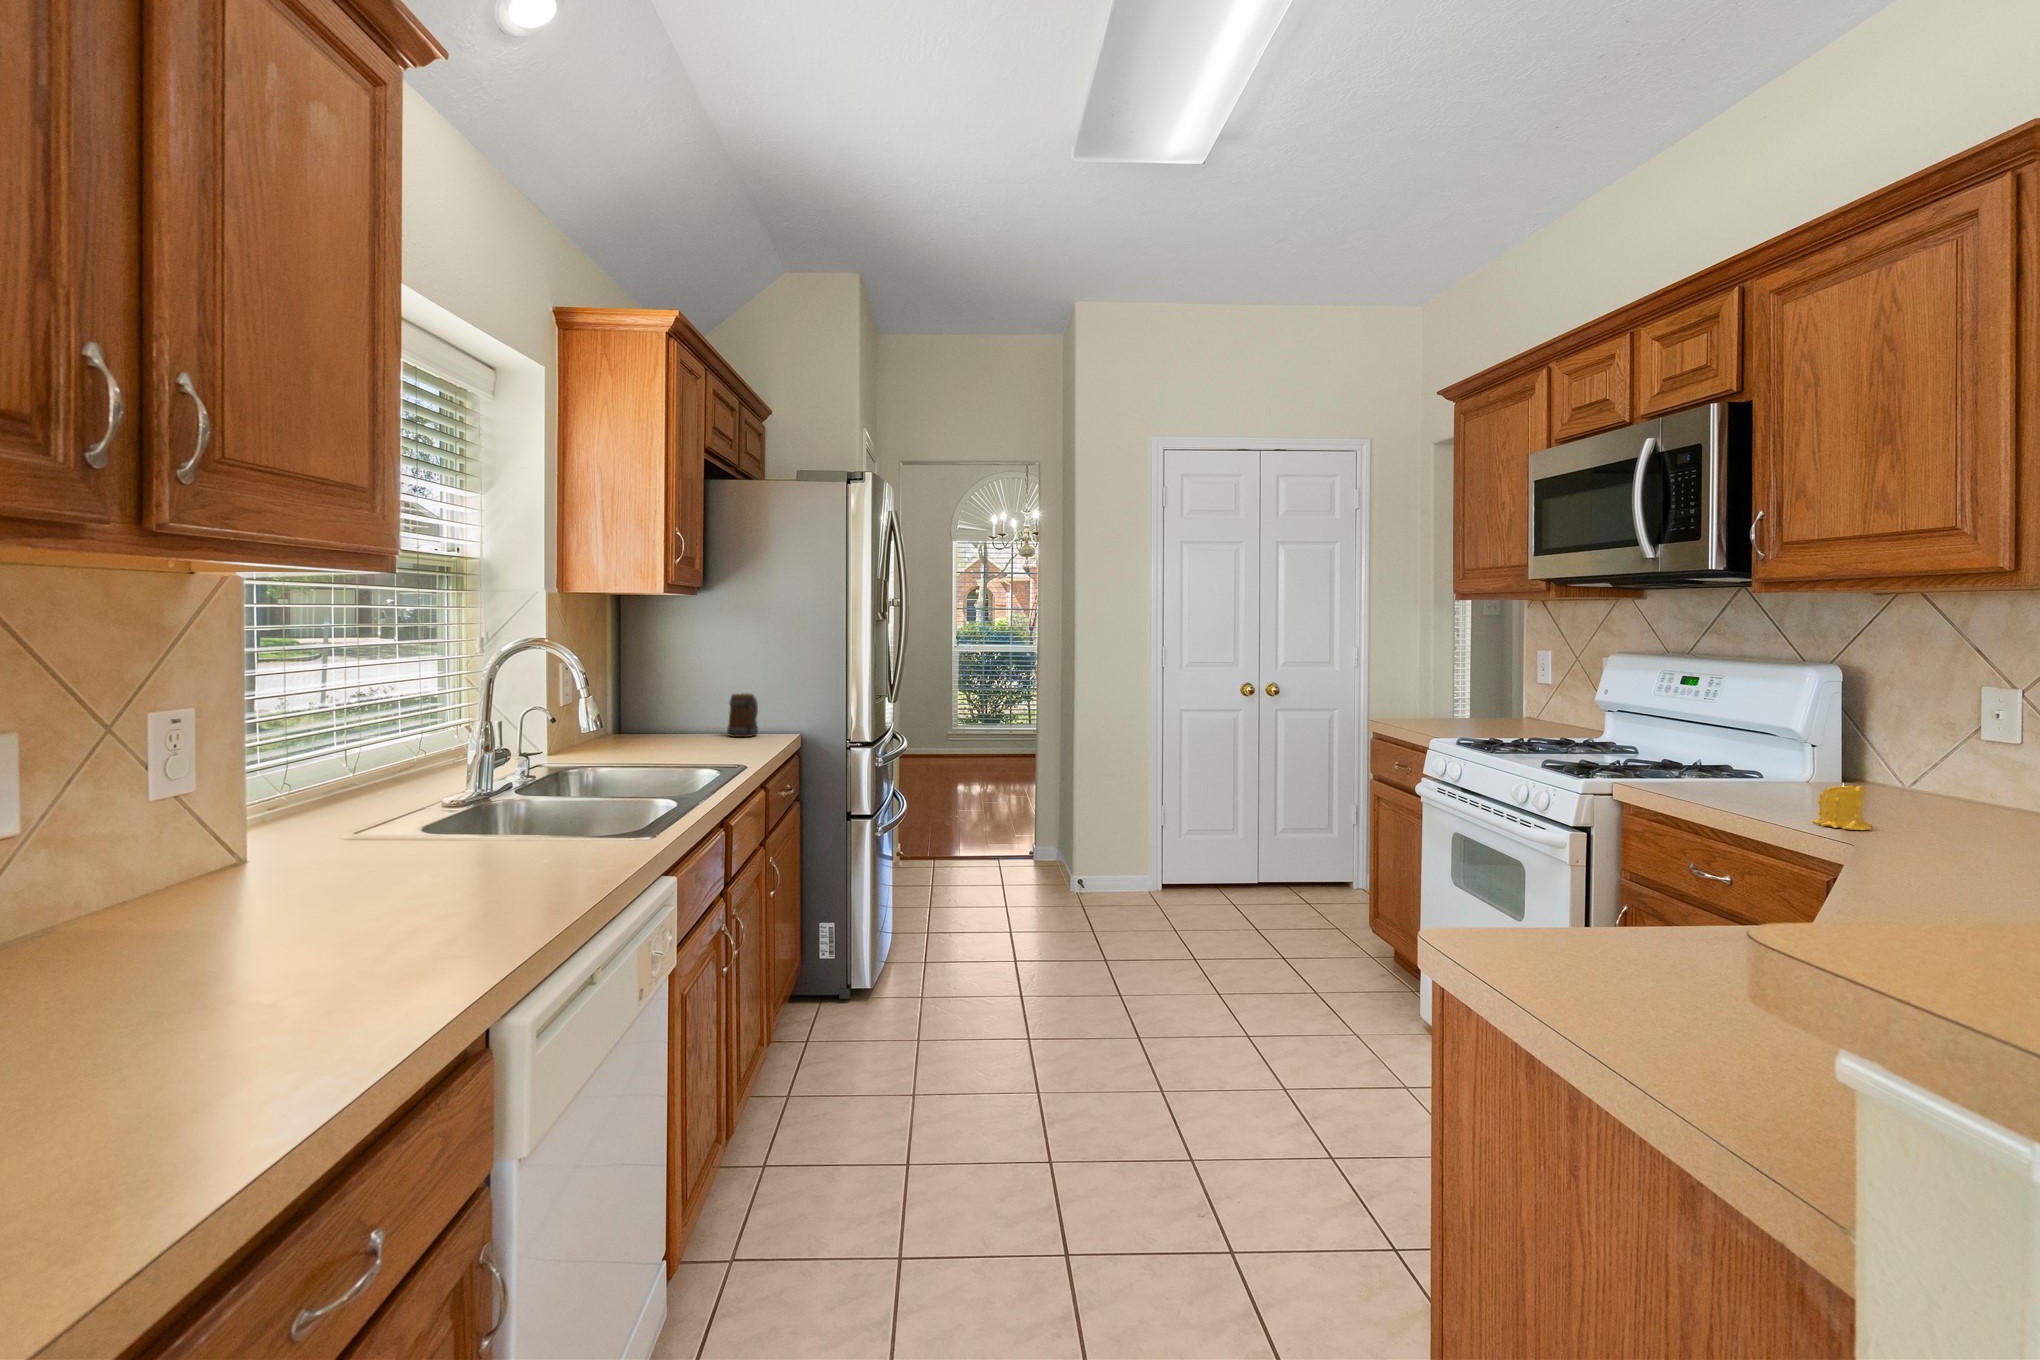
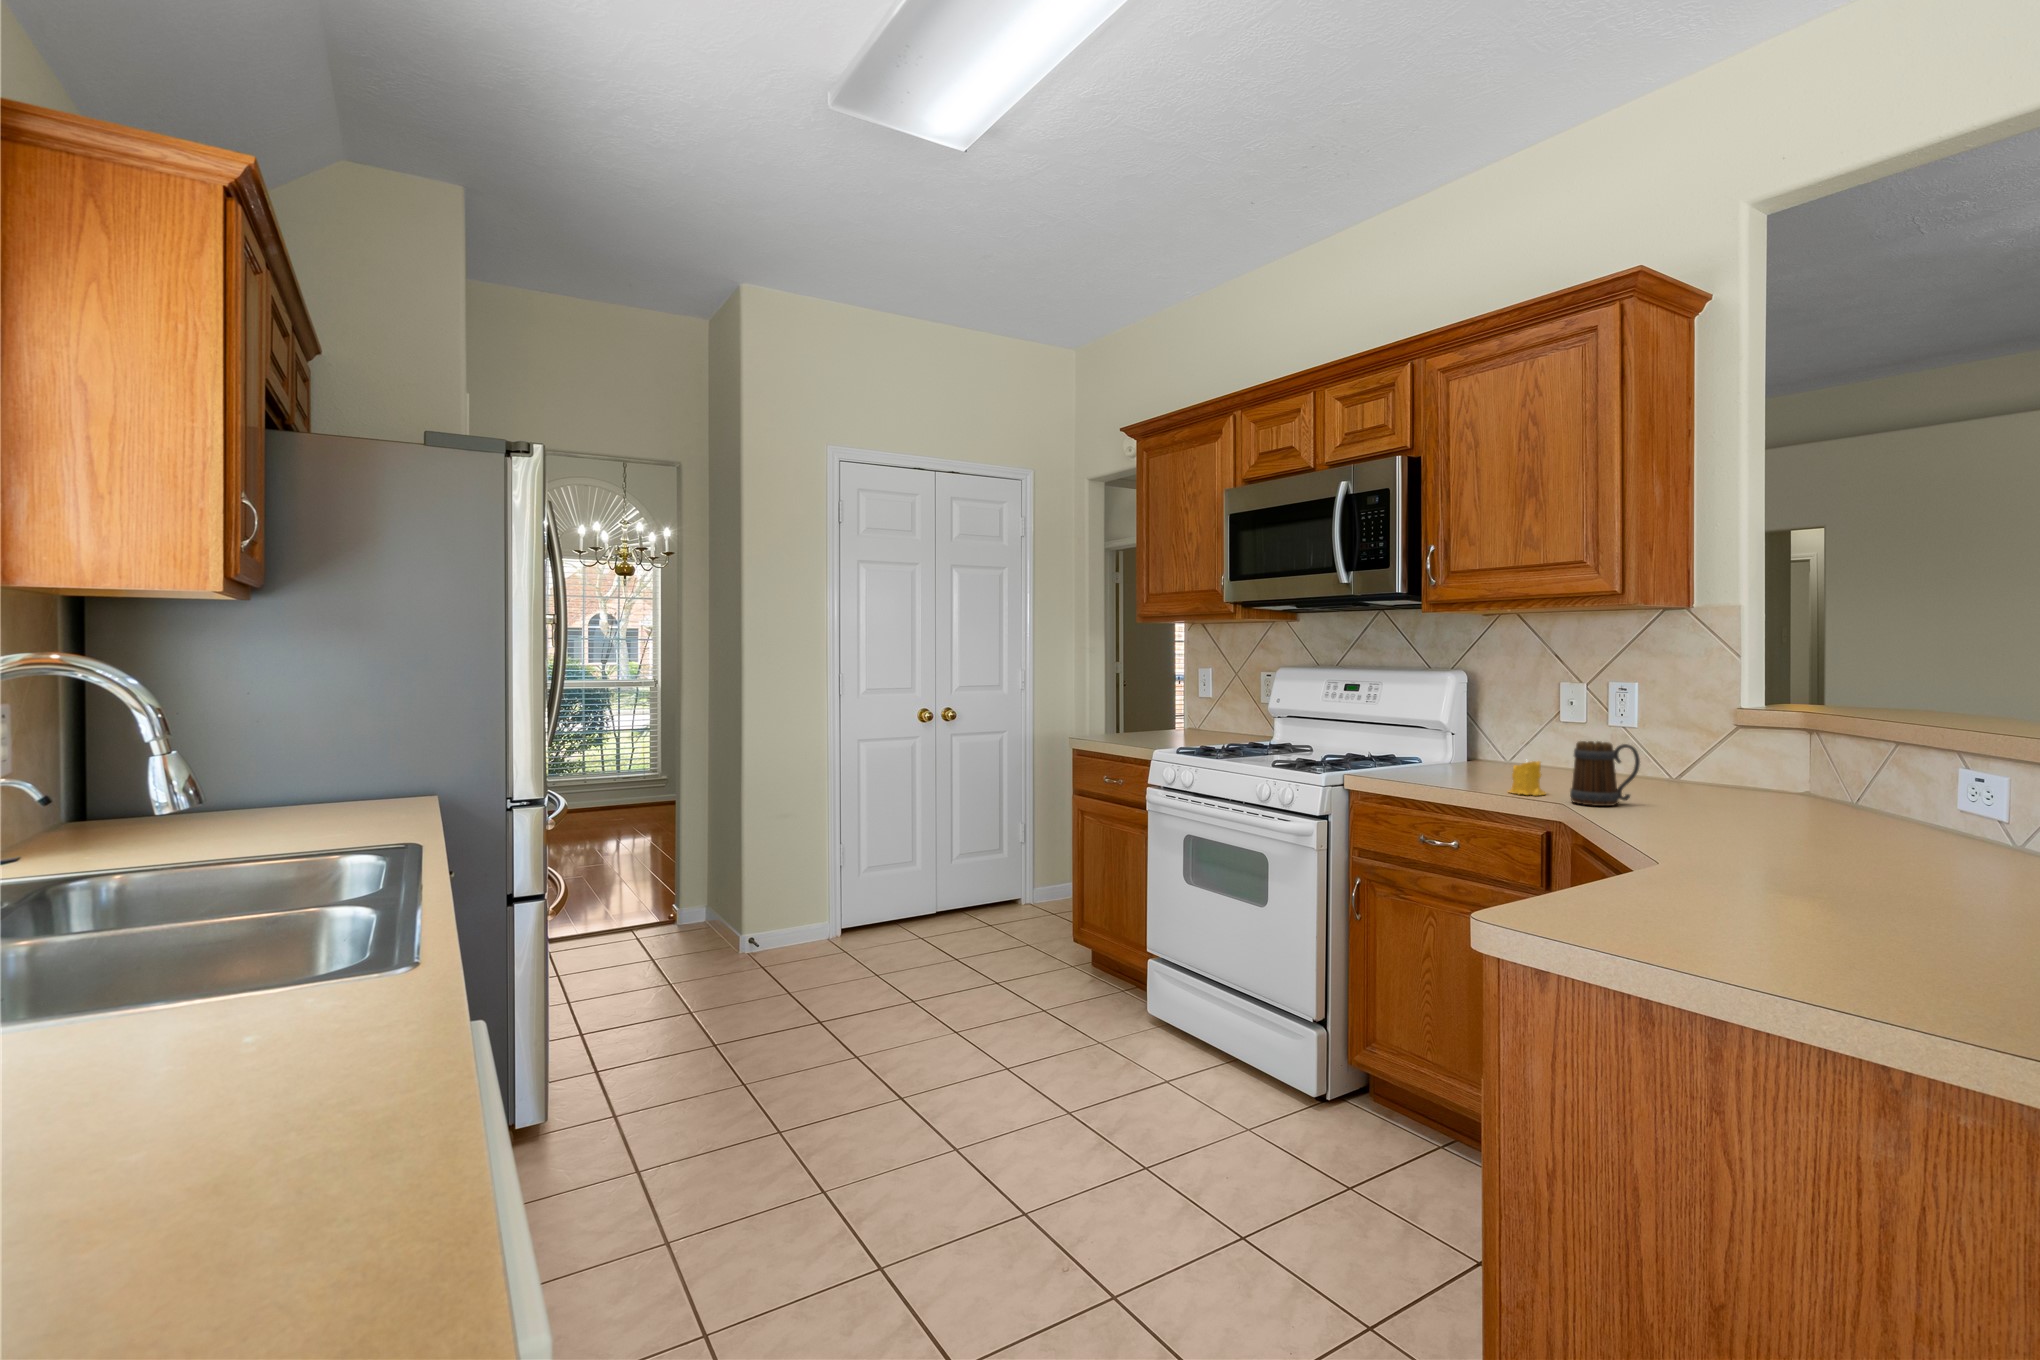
mug: present [727,694,758,737] -> present [1570,741,1640,806]

